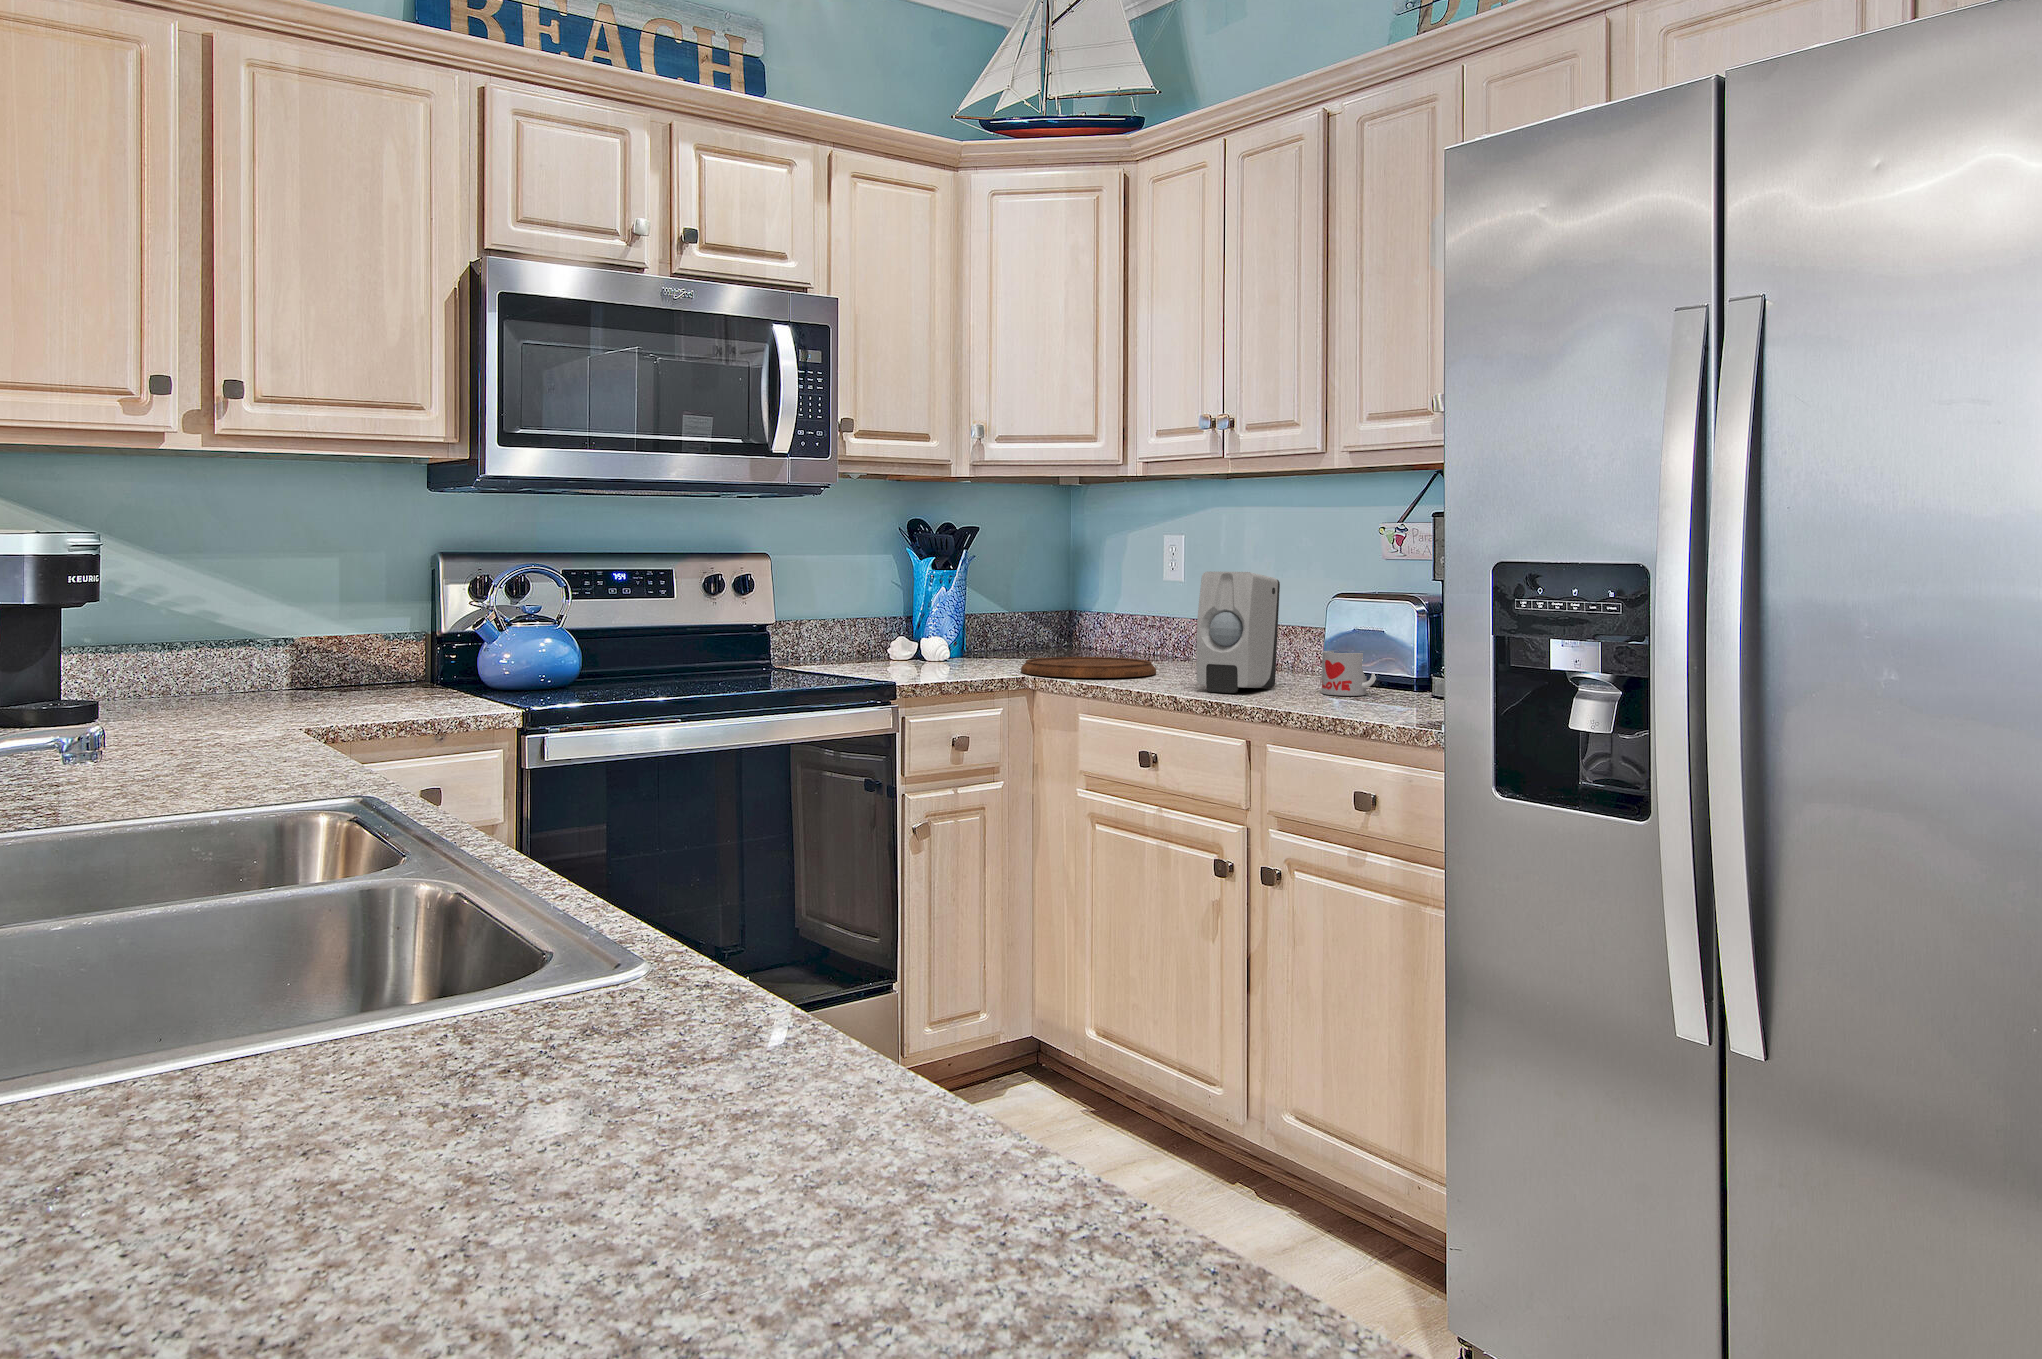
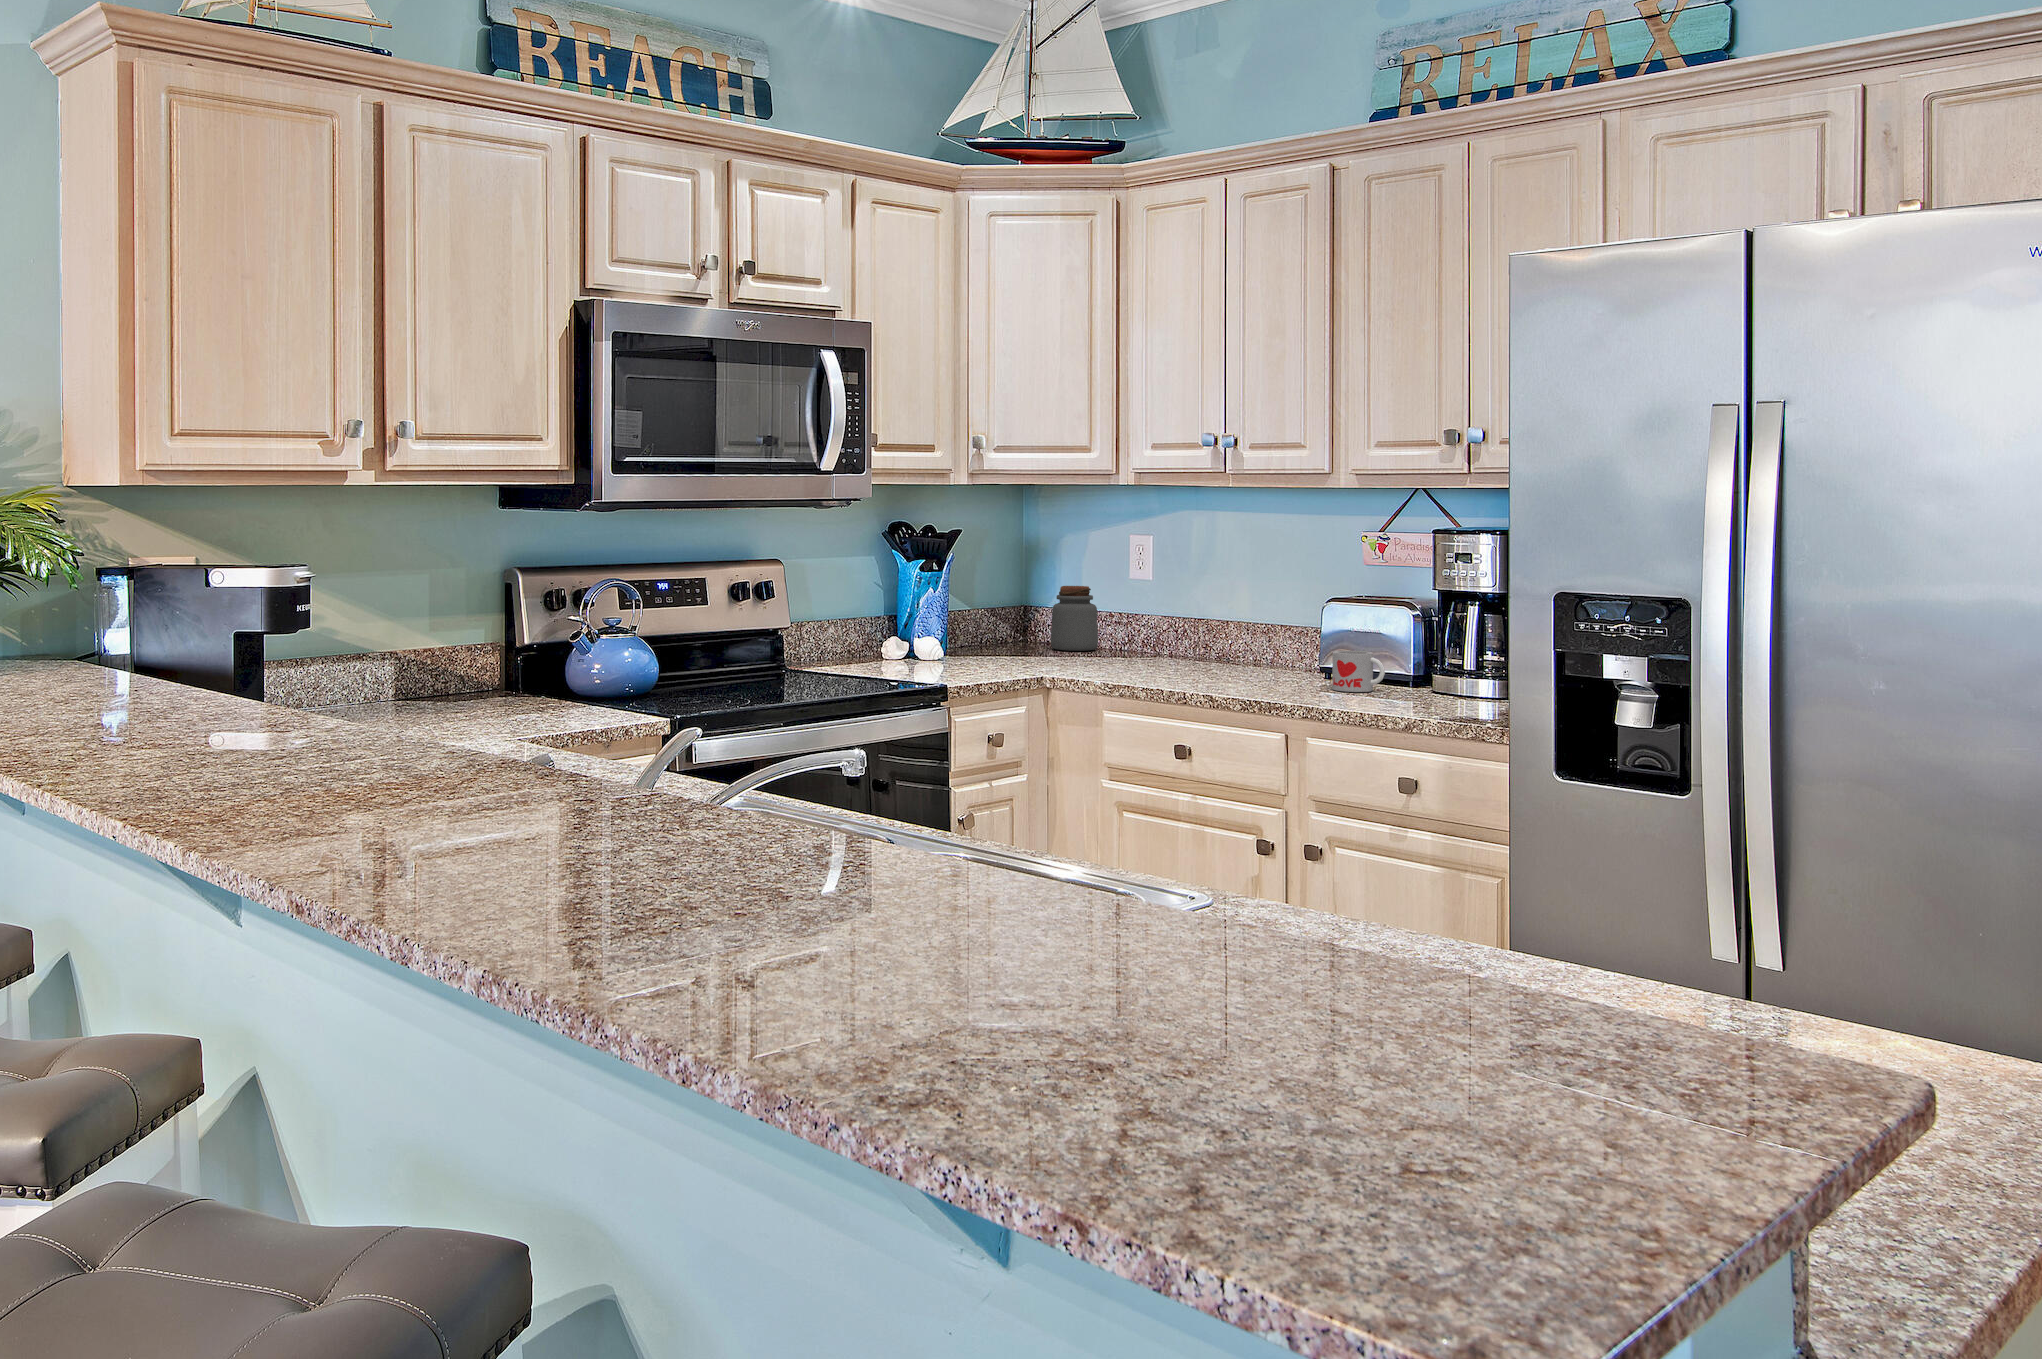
soap dispenser: present [1196,571,1280,693] -> none [1222,581,1289,691]
jar: none [1080,589,1129,655] -> present [1051,586,1098,651]
cutting board: present [1021,657,1156,678] -> none [1030,655,1158,677]

